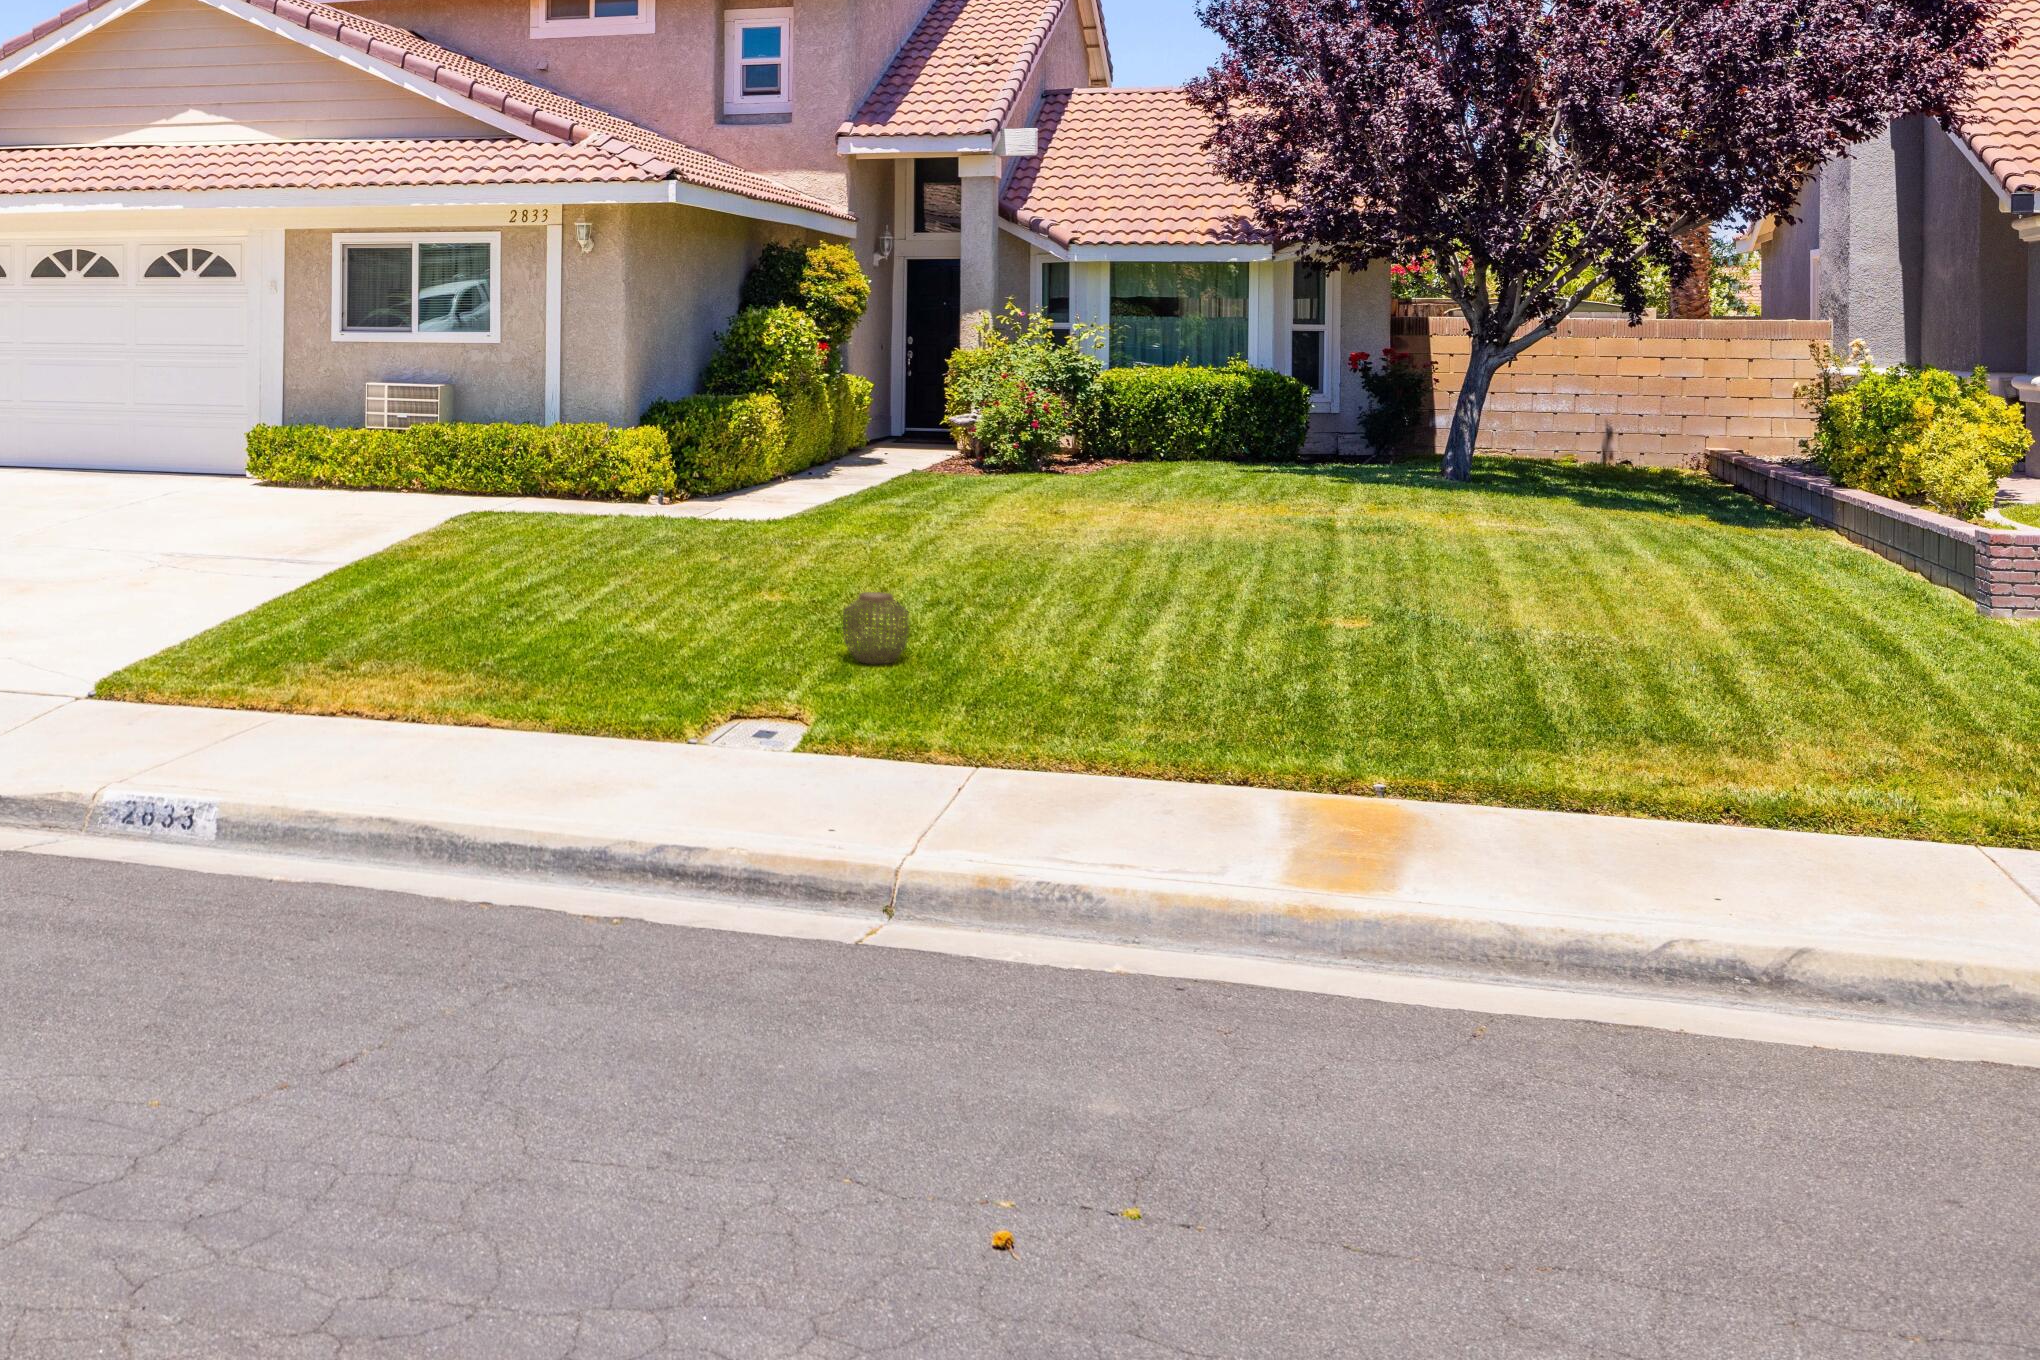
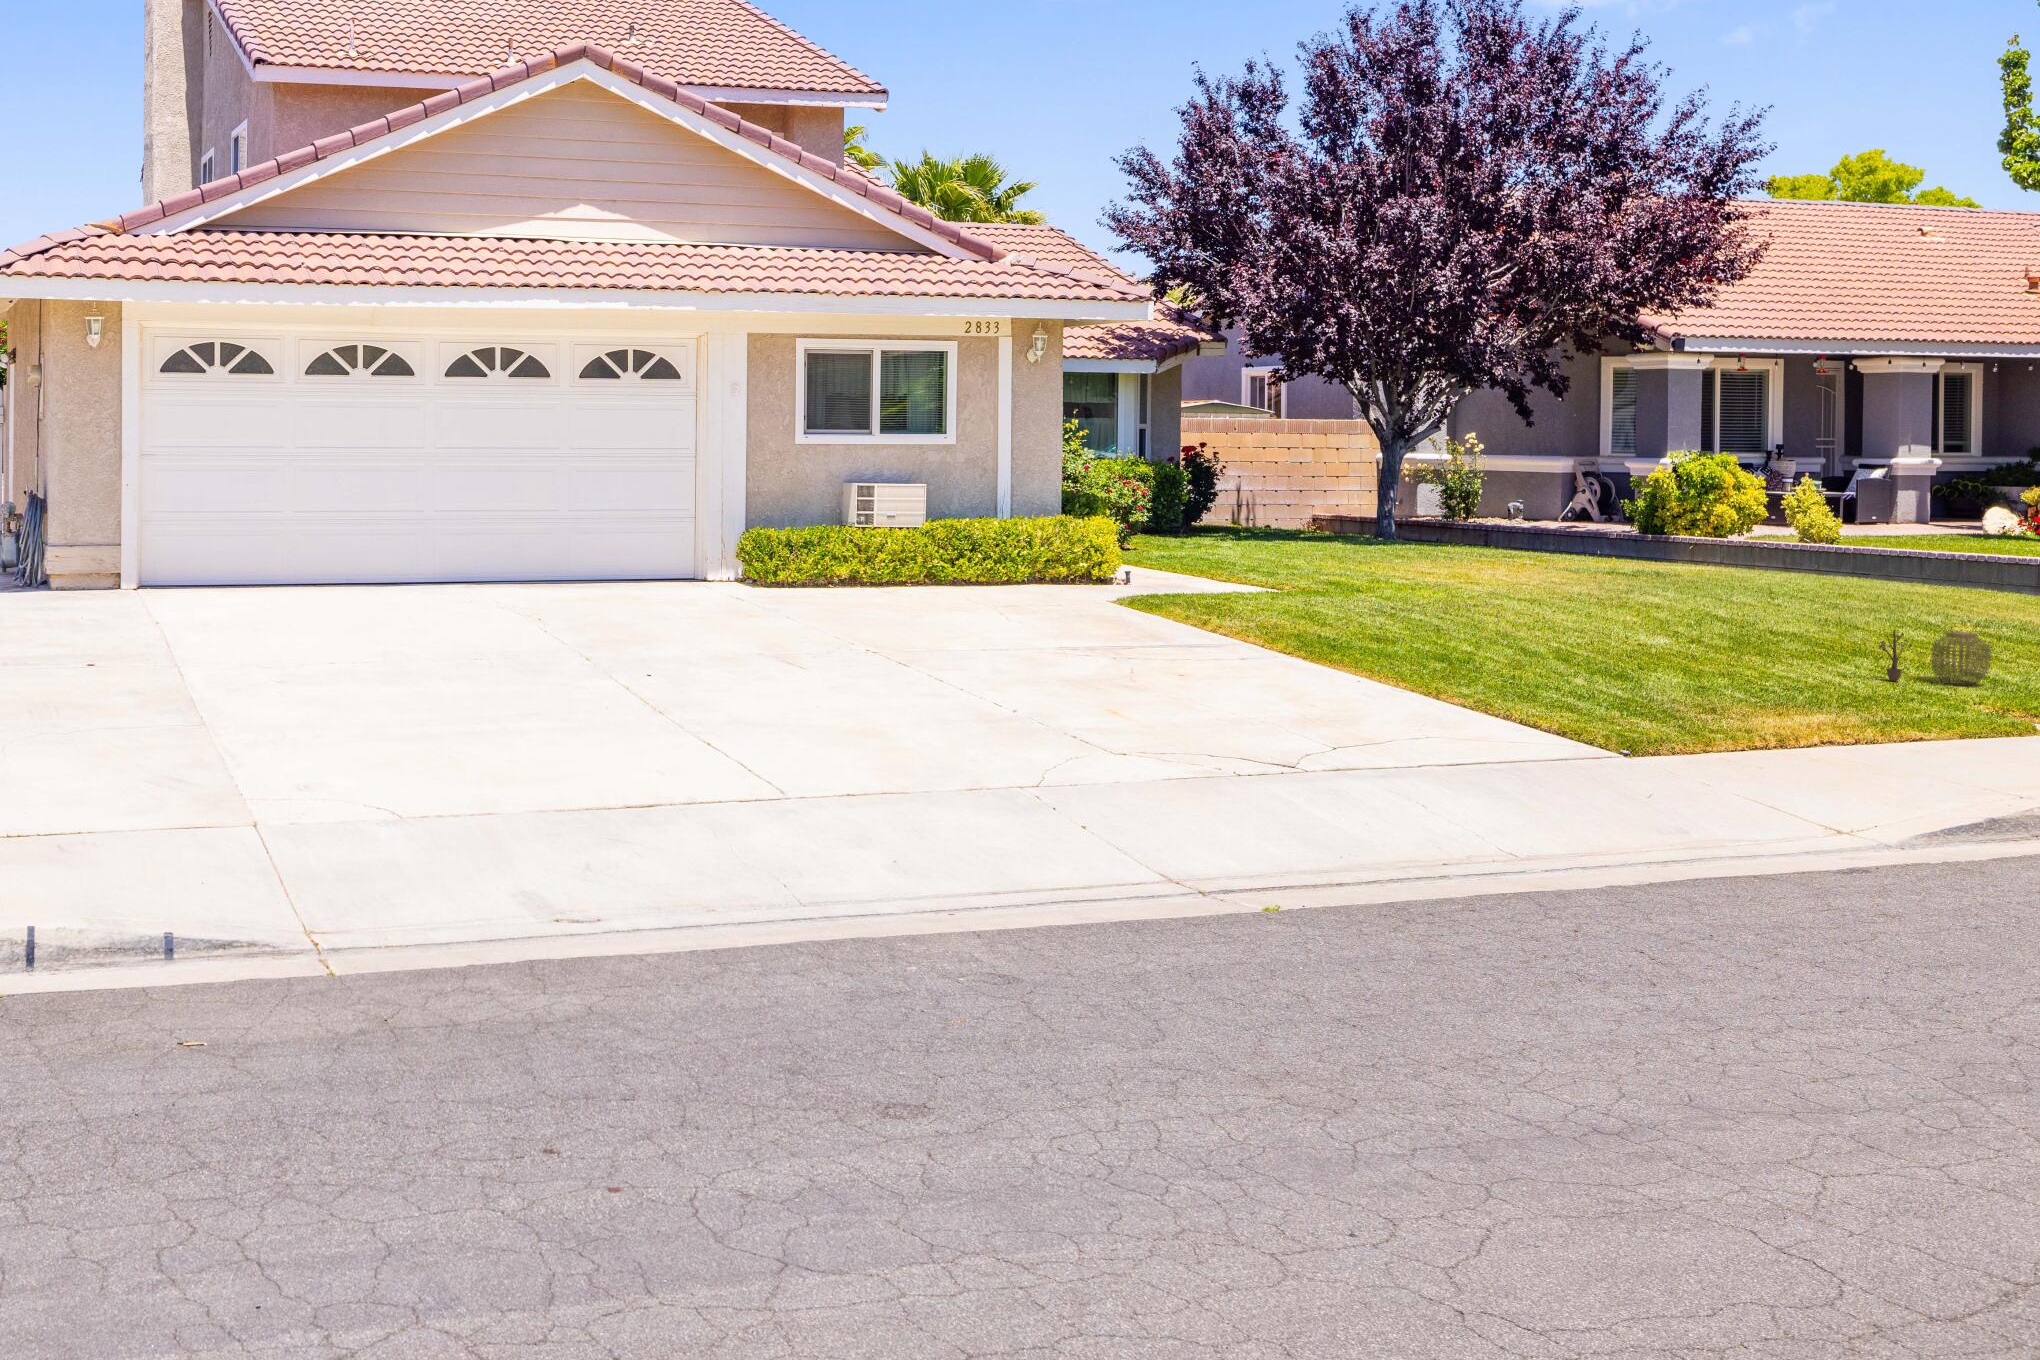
decorative plant: none [773,586,820,652] -> present [1871,630,1912,681]

